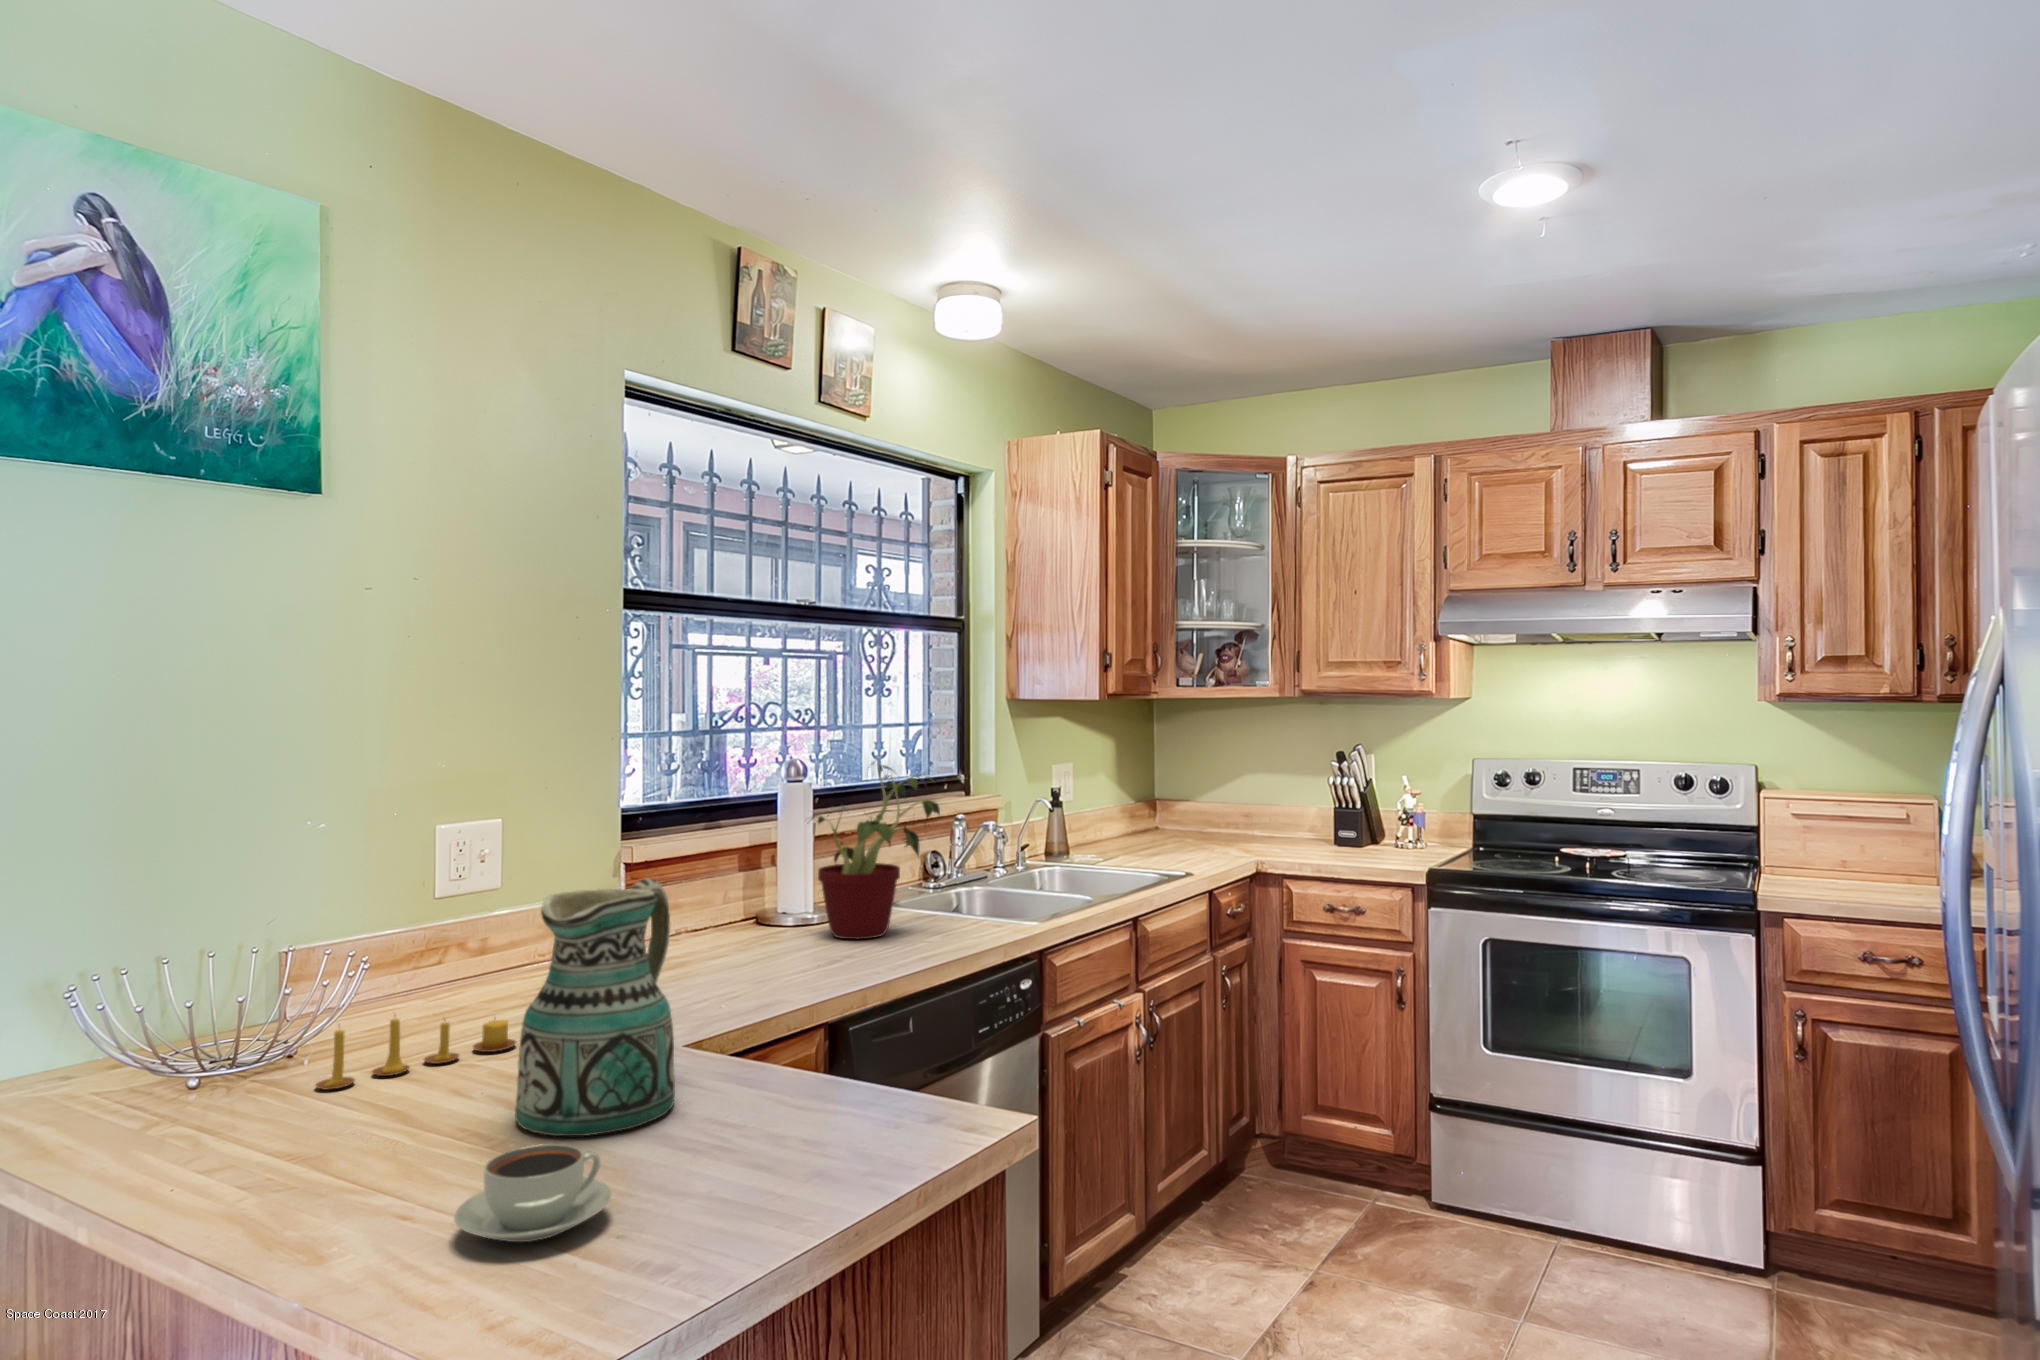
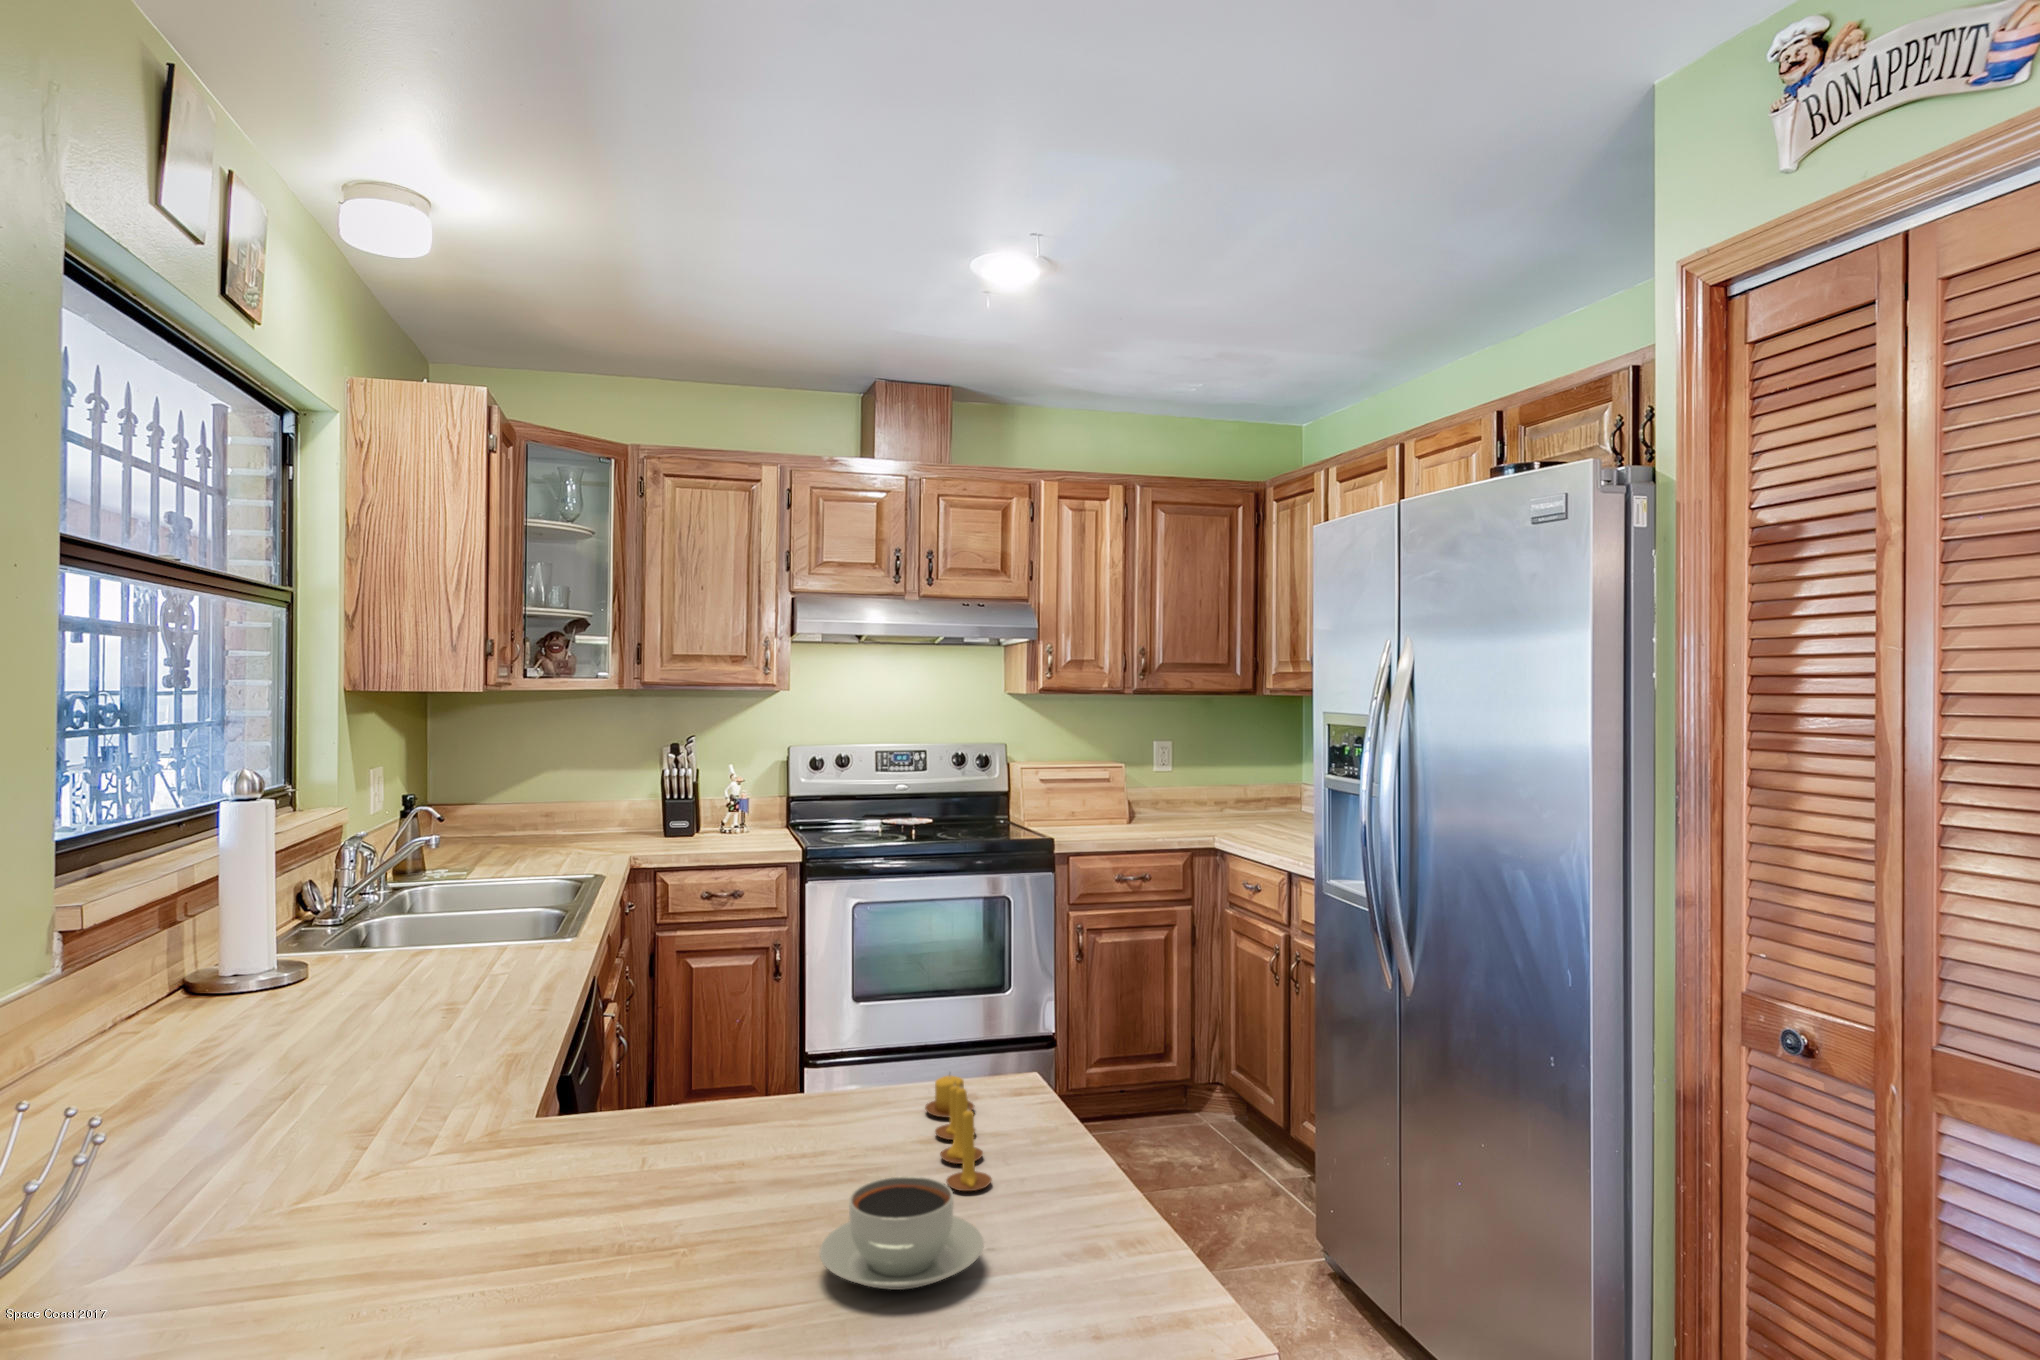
potted plant: present [811,763,940,939] -> none [302,761,493,990]
ceramic pitcher: present [515,878,675,1136] -> none [544,902,739,1224]
candle: present [316,1018,516,1090] -> present [925,1075,992,1191]

